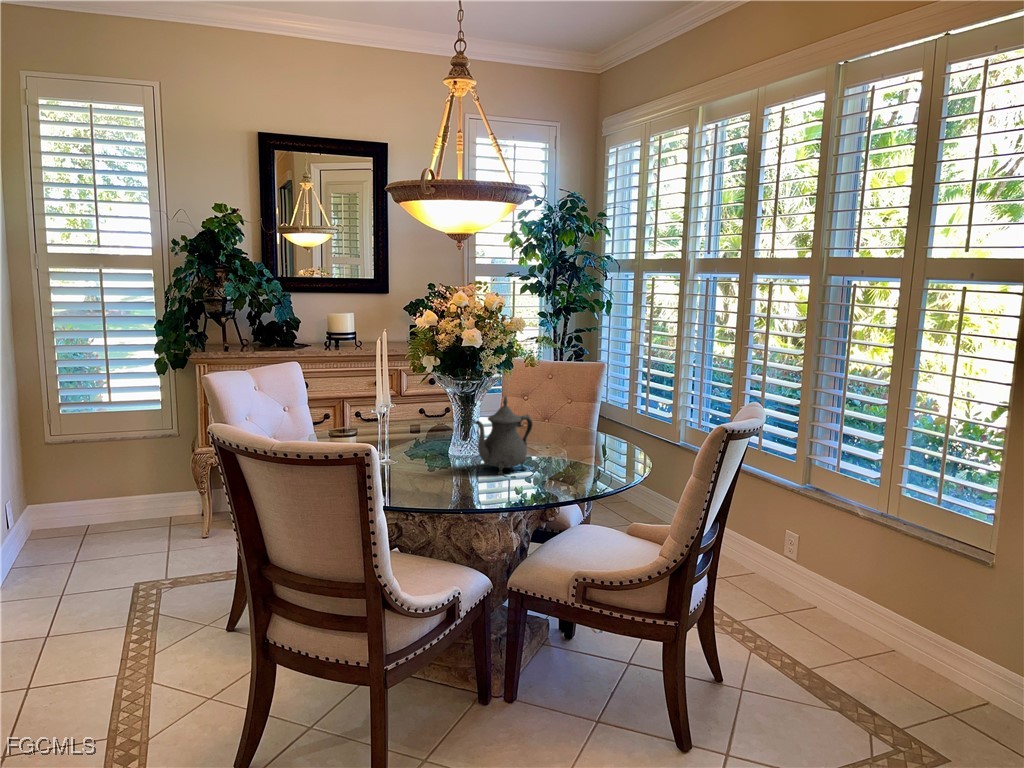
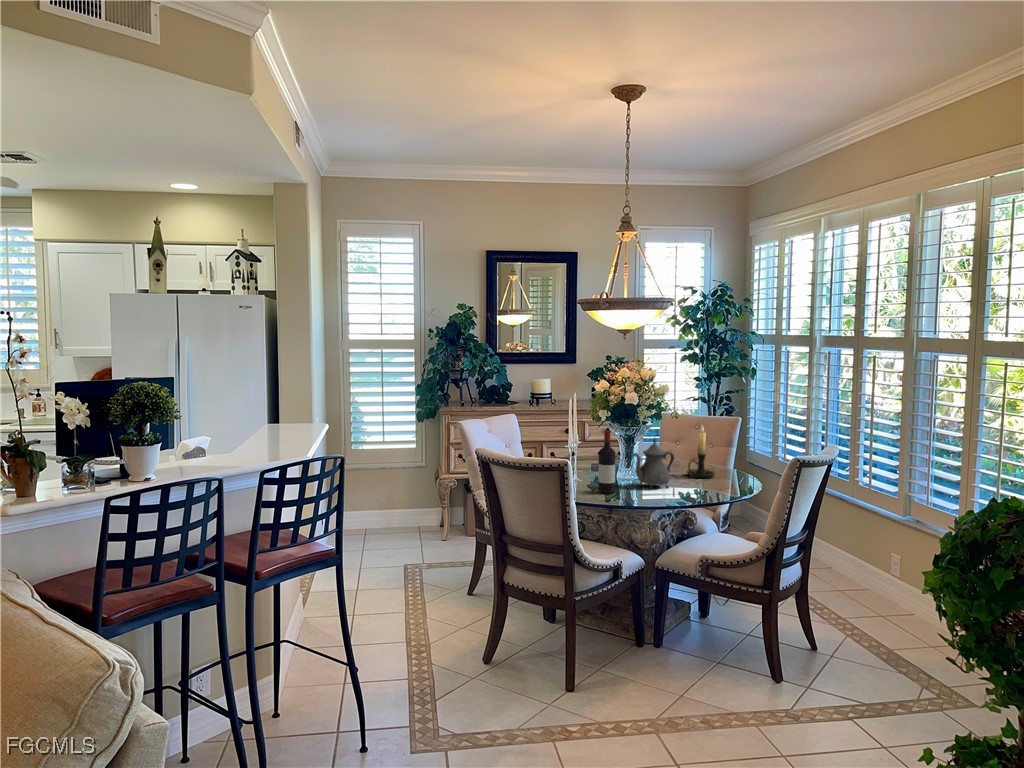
candle holder: none [545,374,584,449] -> present [687,426,715,478]
wine bottle: none [421,388,448,487] -> present [598,430,615,493]

